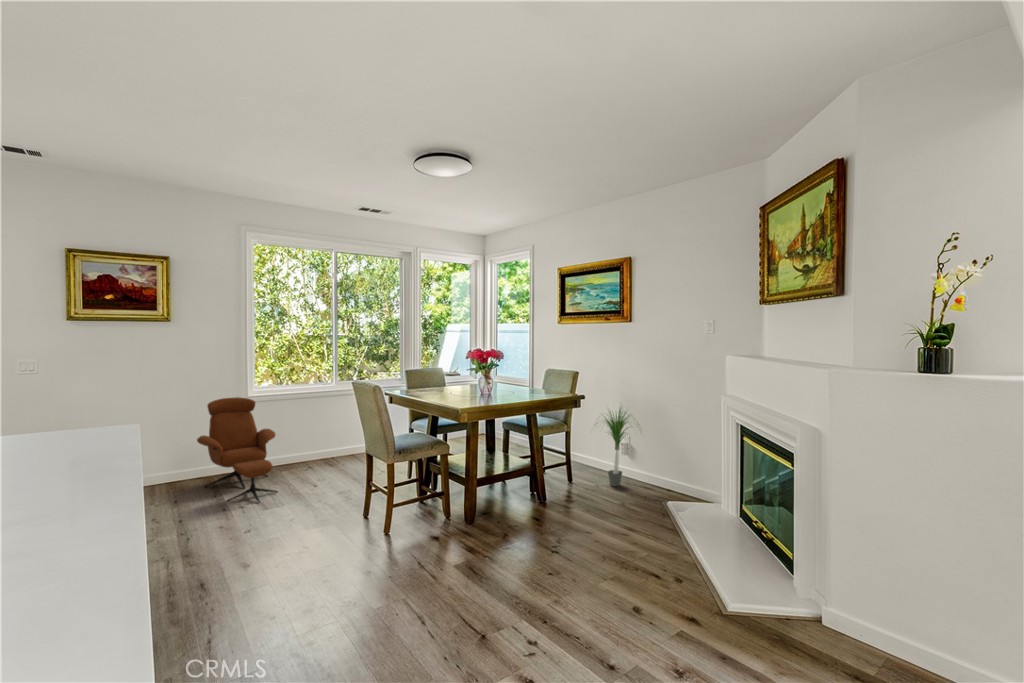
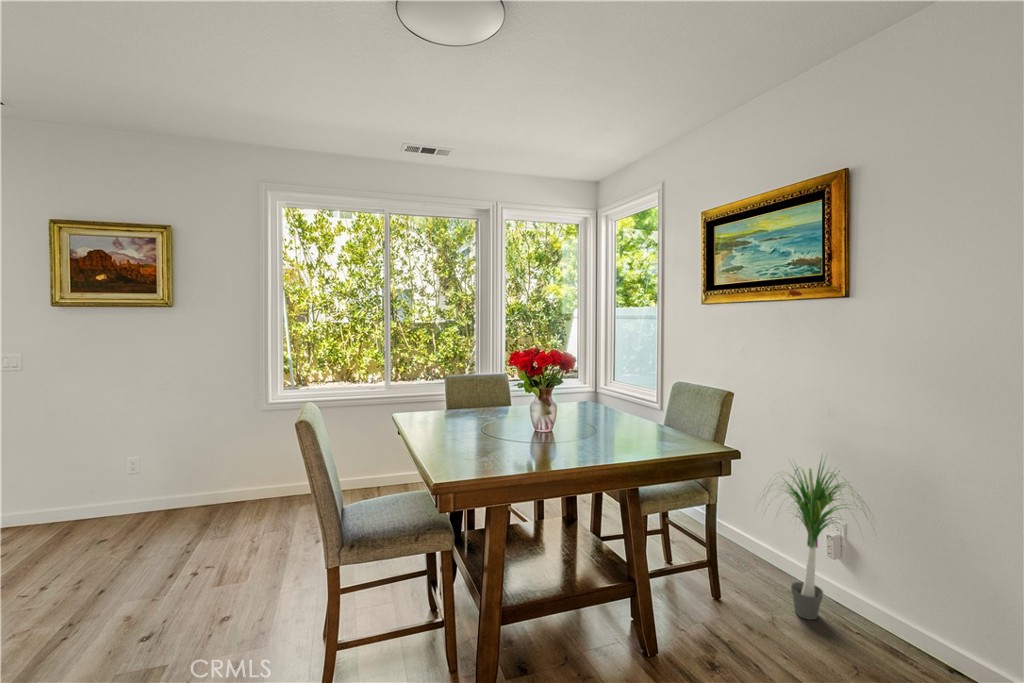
lounge chair: present [197,397,277,502] -> none [193,402,295,562]

